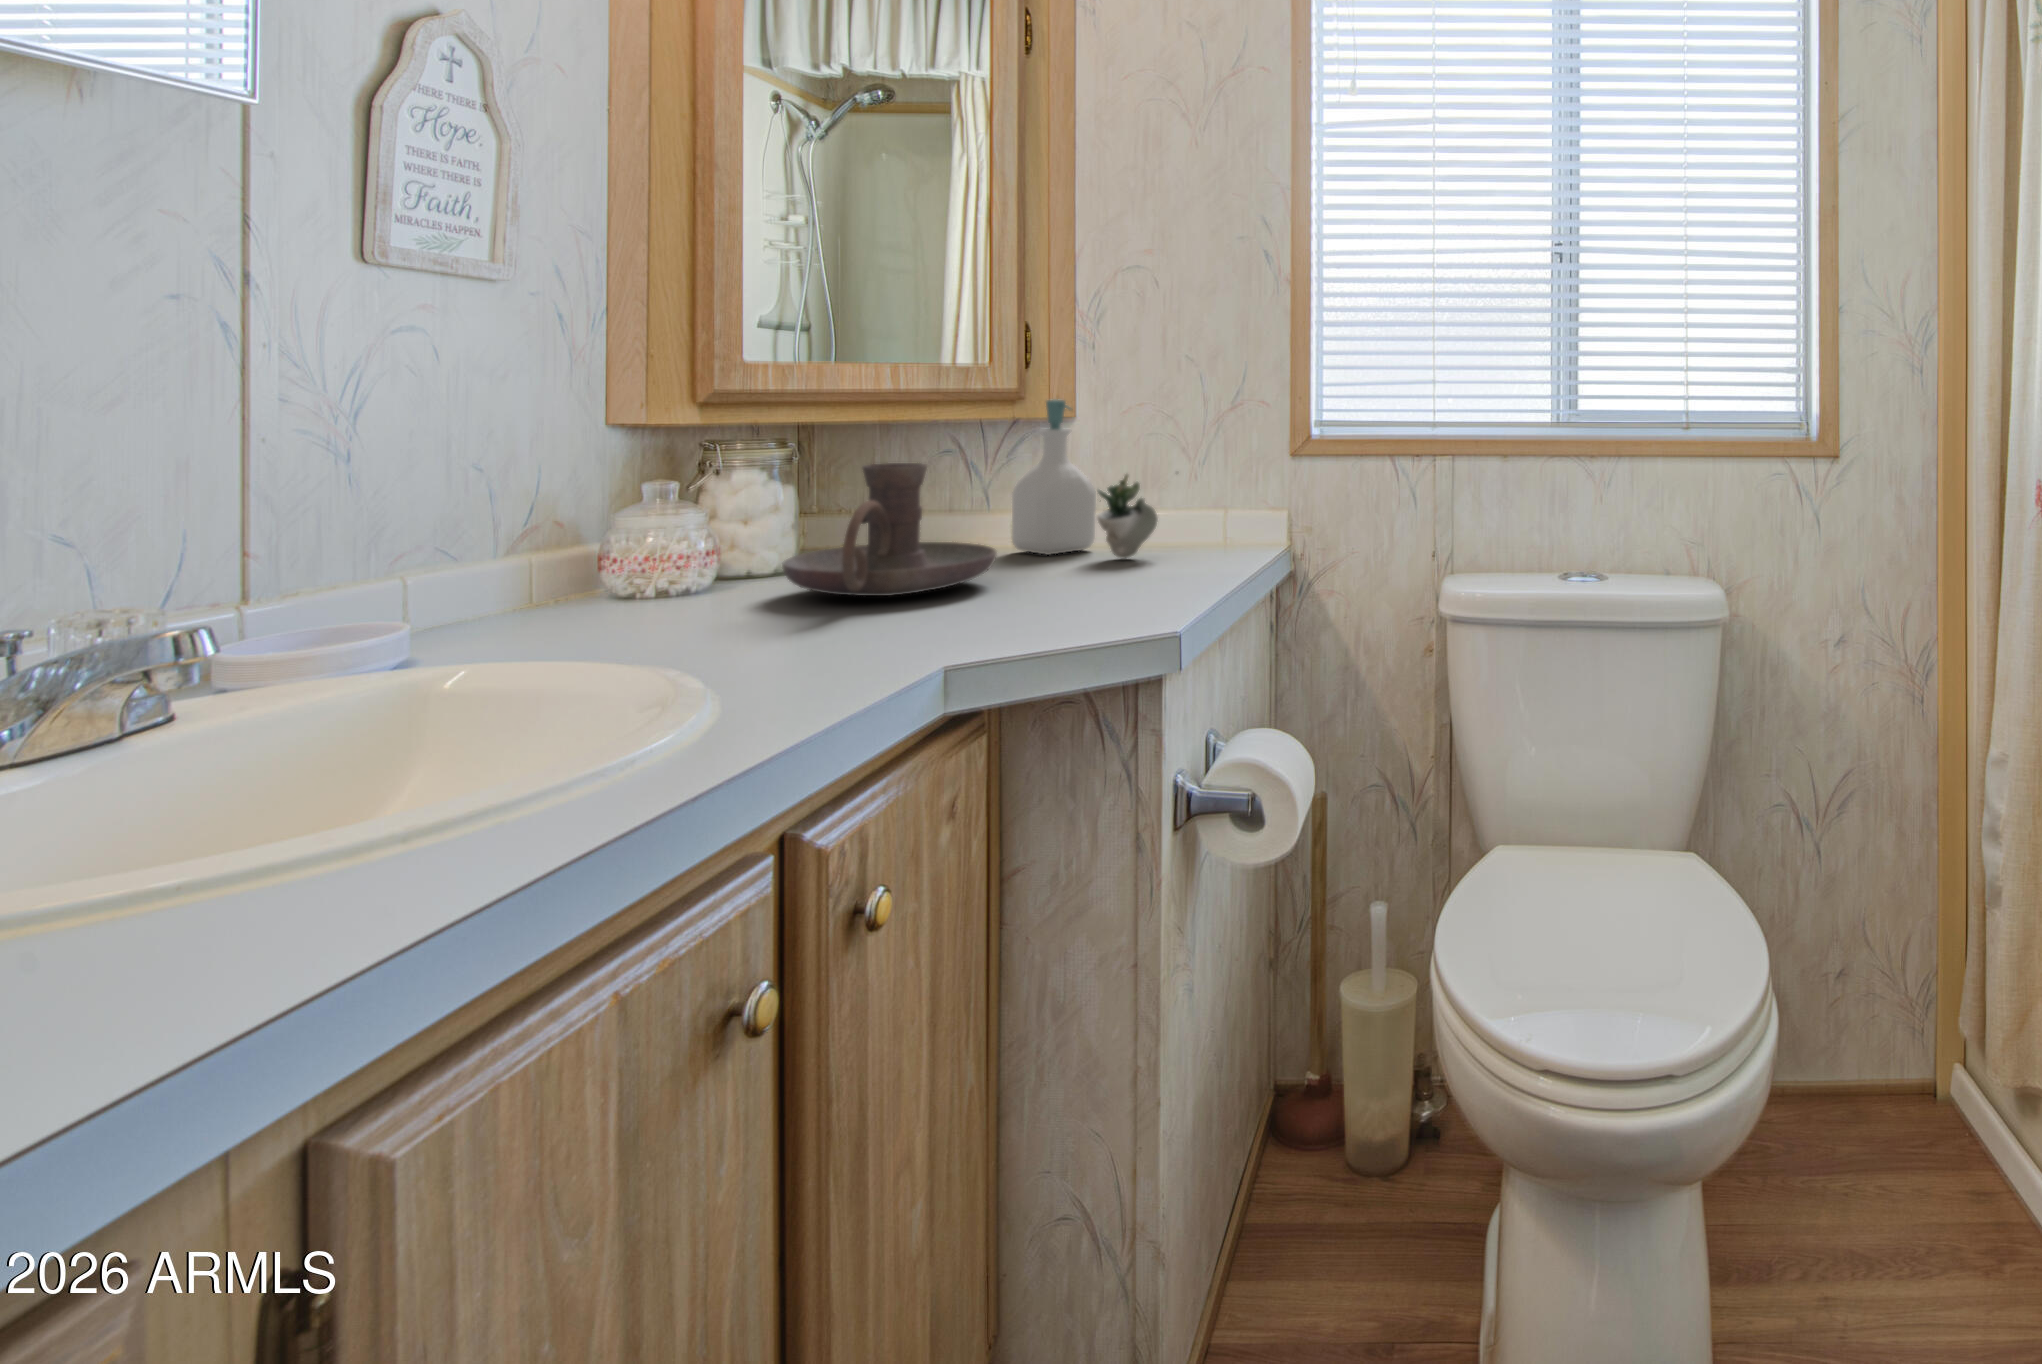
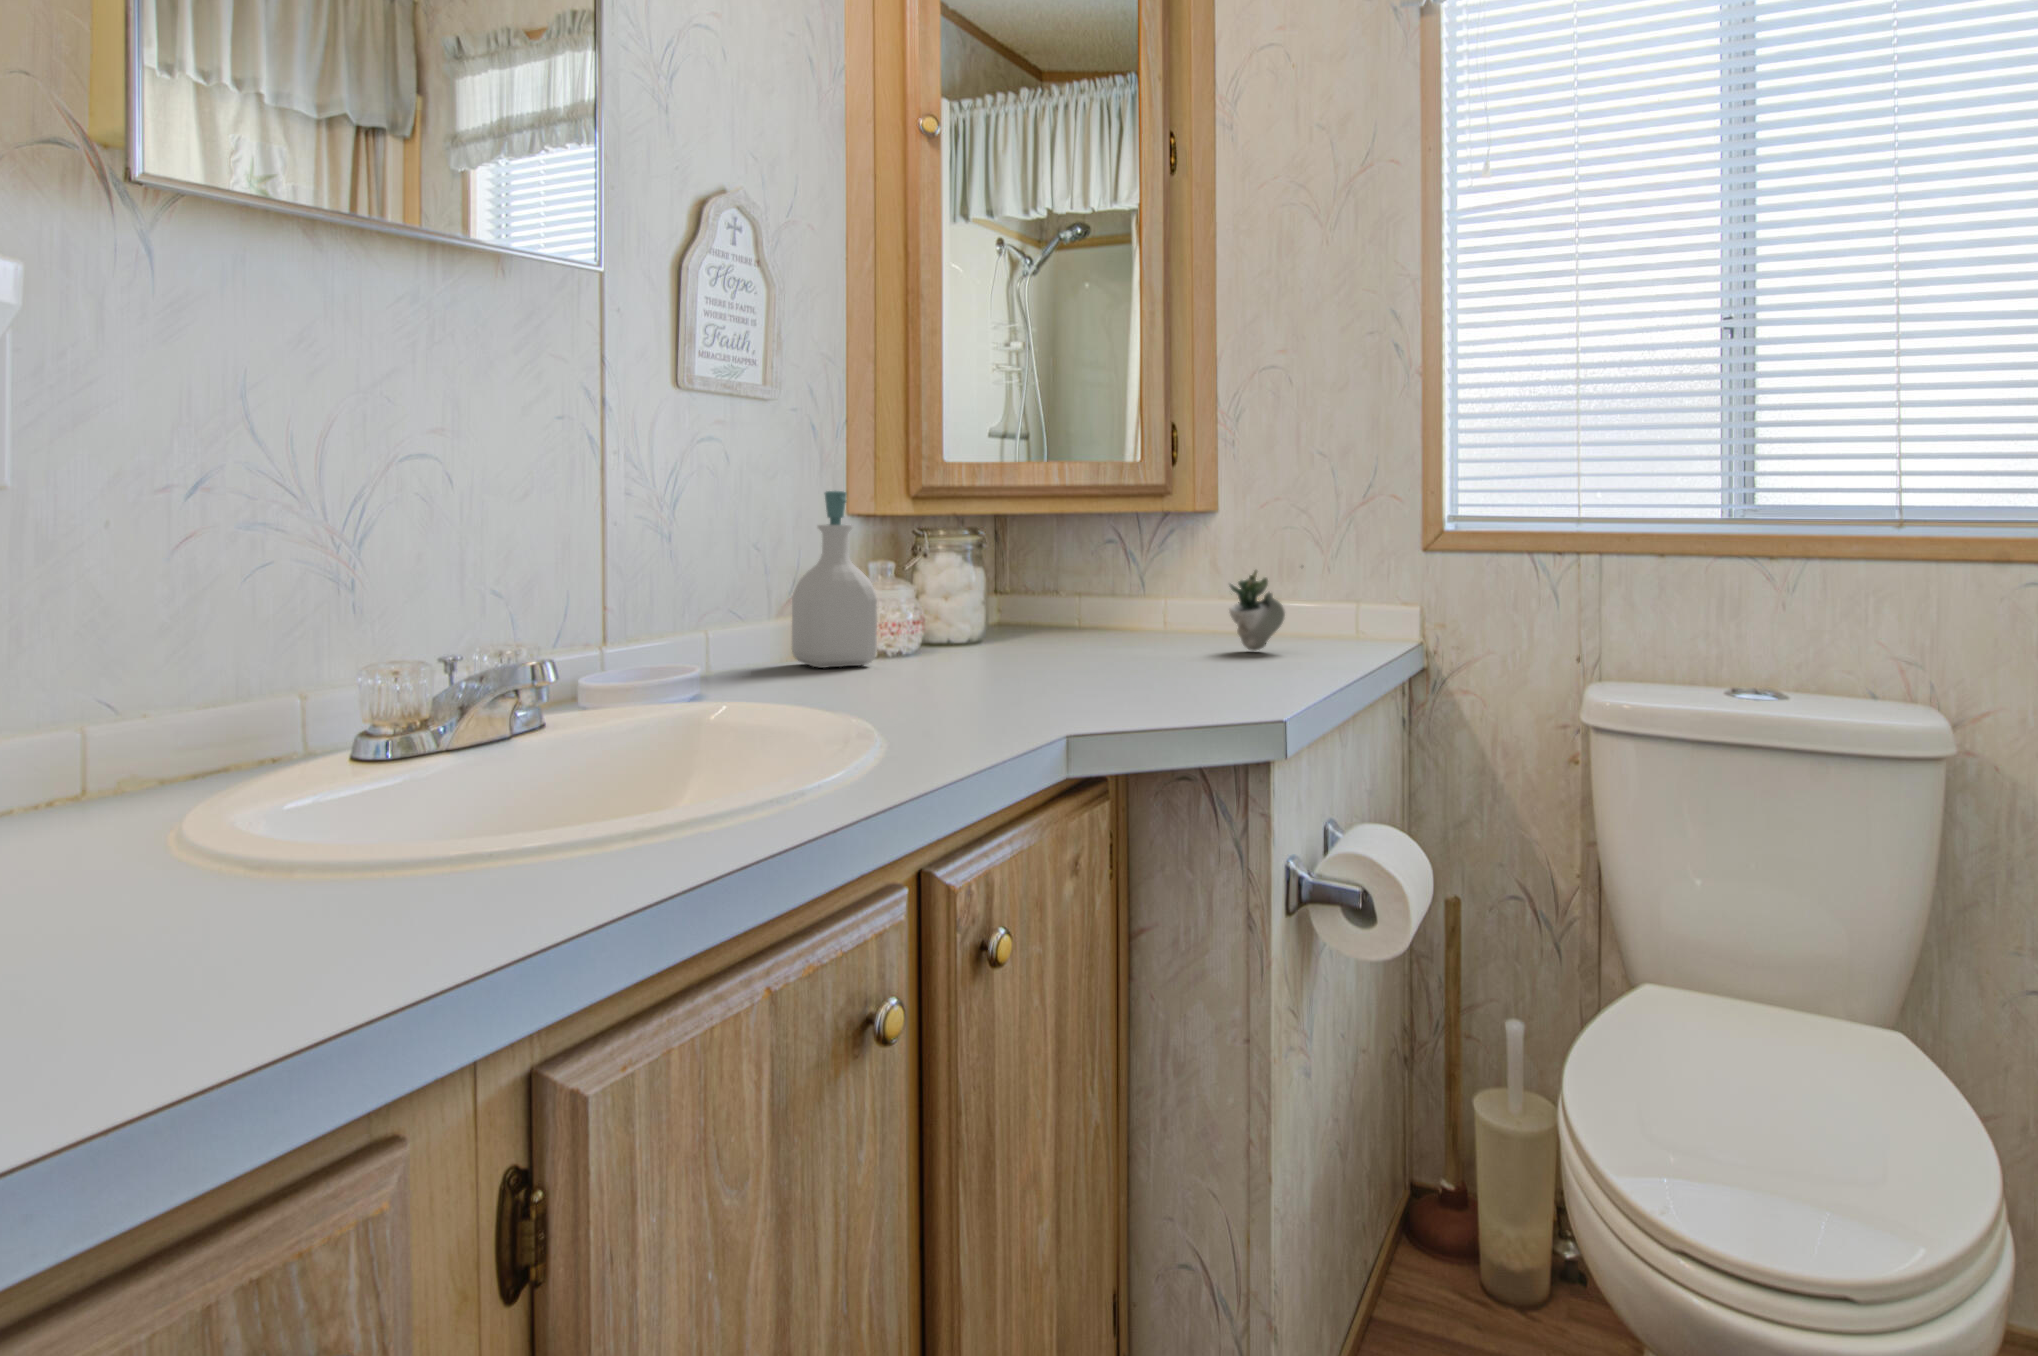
soap bottle: present [1012,399,1096,555] -> present [792,491,877,668]
candle holder: present [782,463,996,596] -> none [974,549,1141,663]

